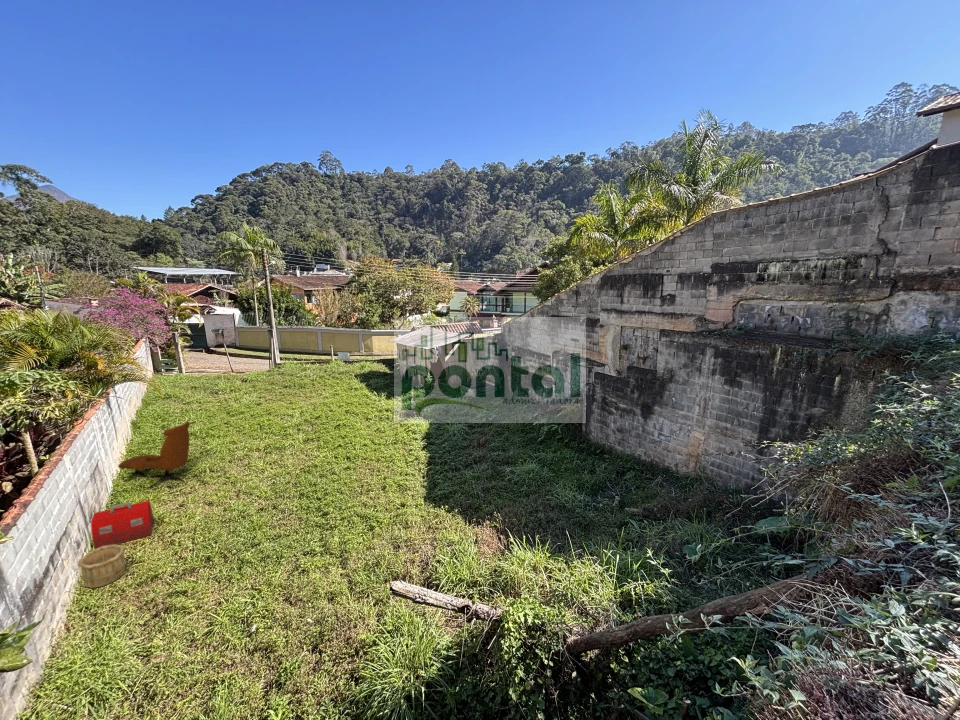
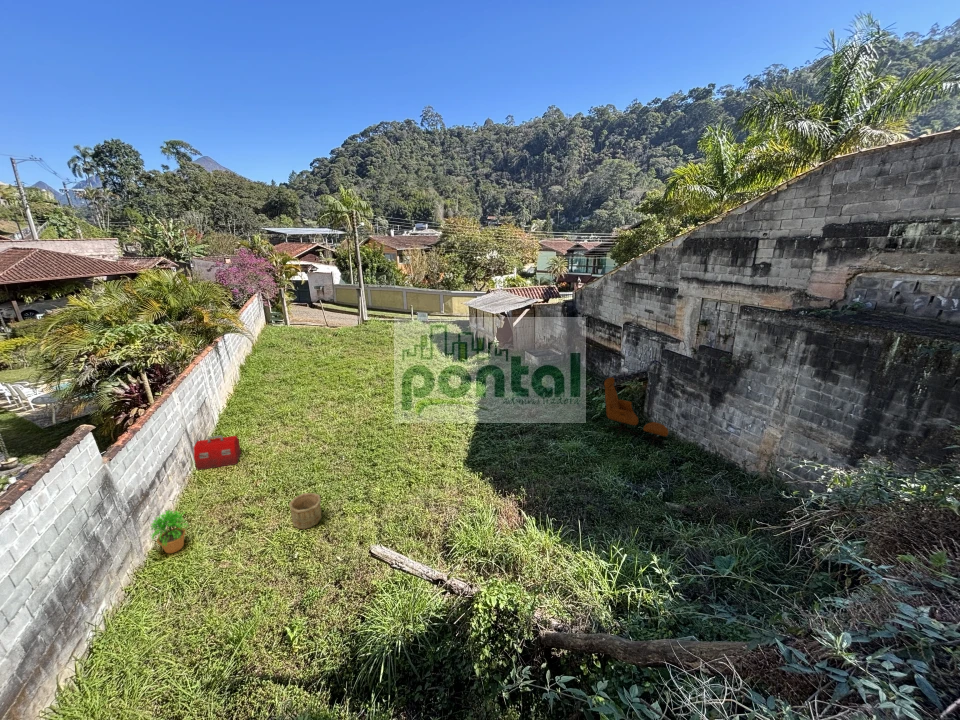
lounge chair: present [118,421,190,488] -> present [604,377,668,444]
wooden bucket: present [79,544,125,588] -> present [289,493,321,529]
potted plant: none [45,599,104,660] -> present [151,510,188,553]

